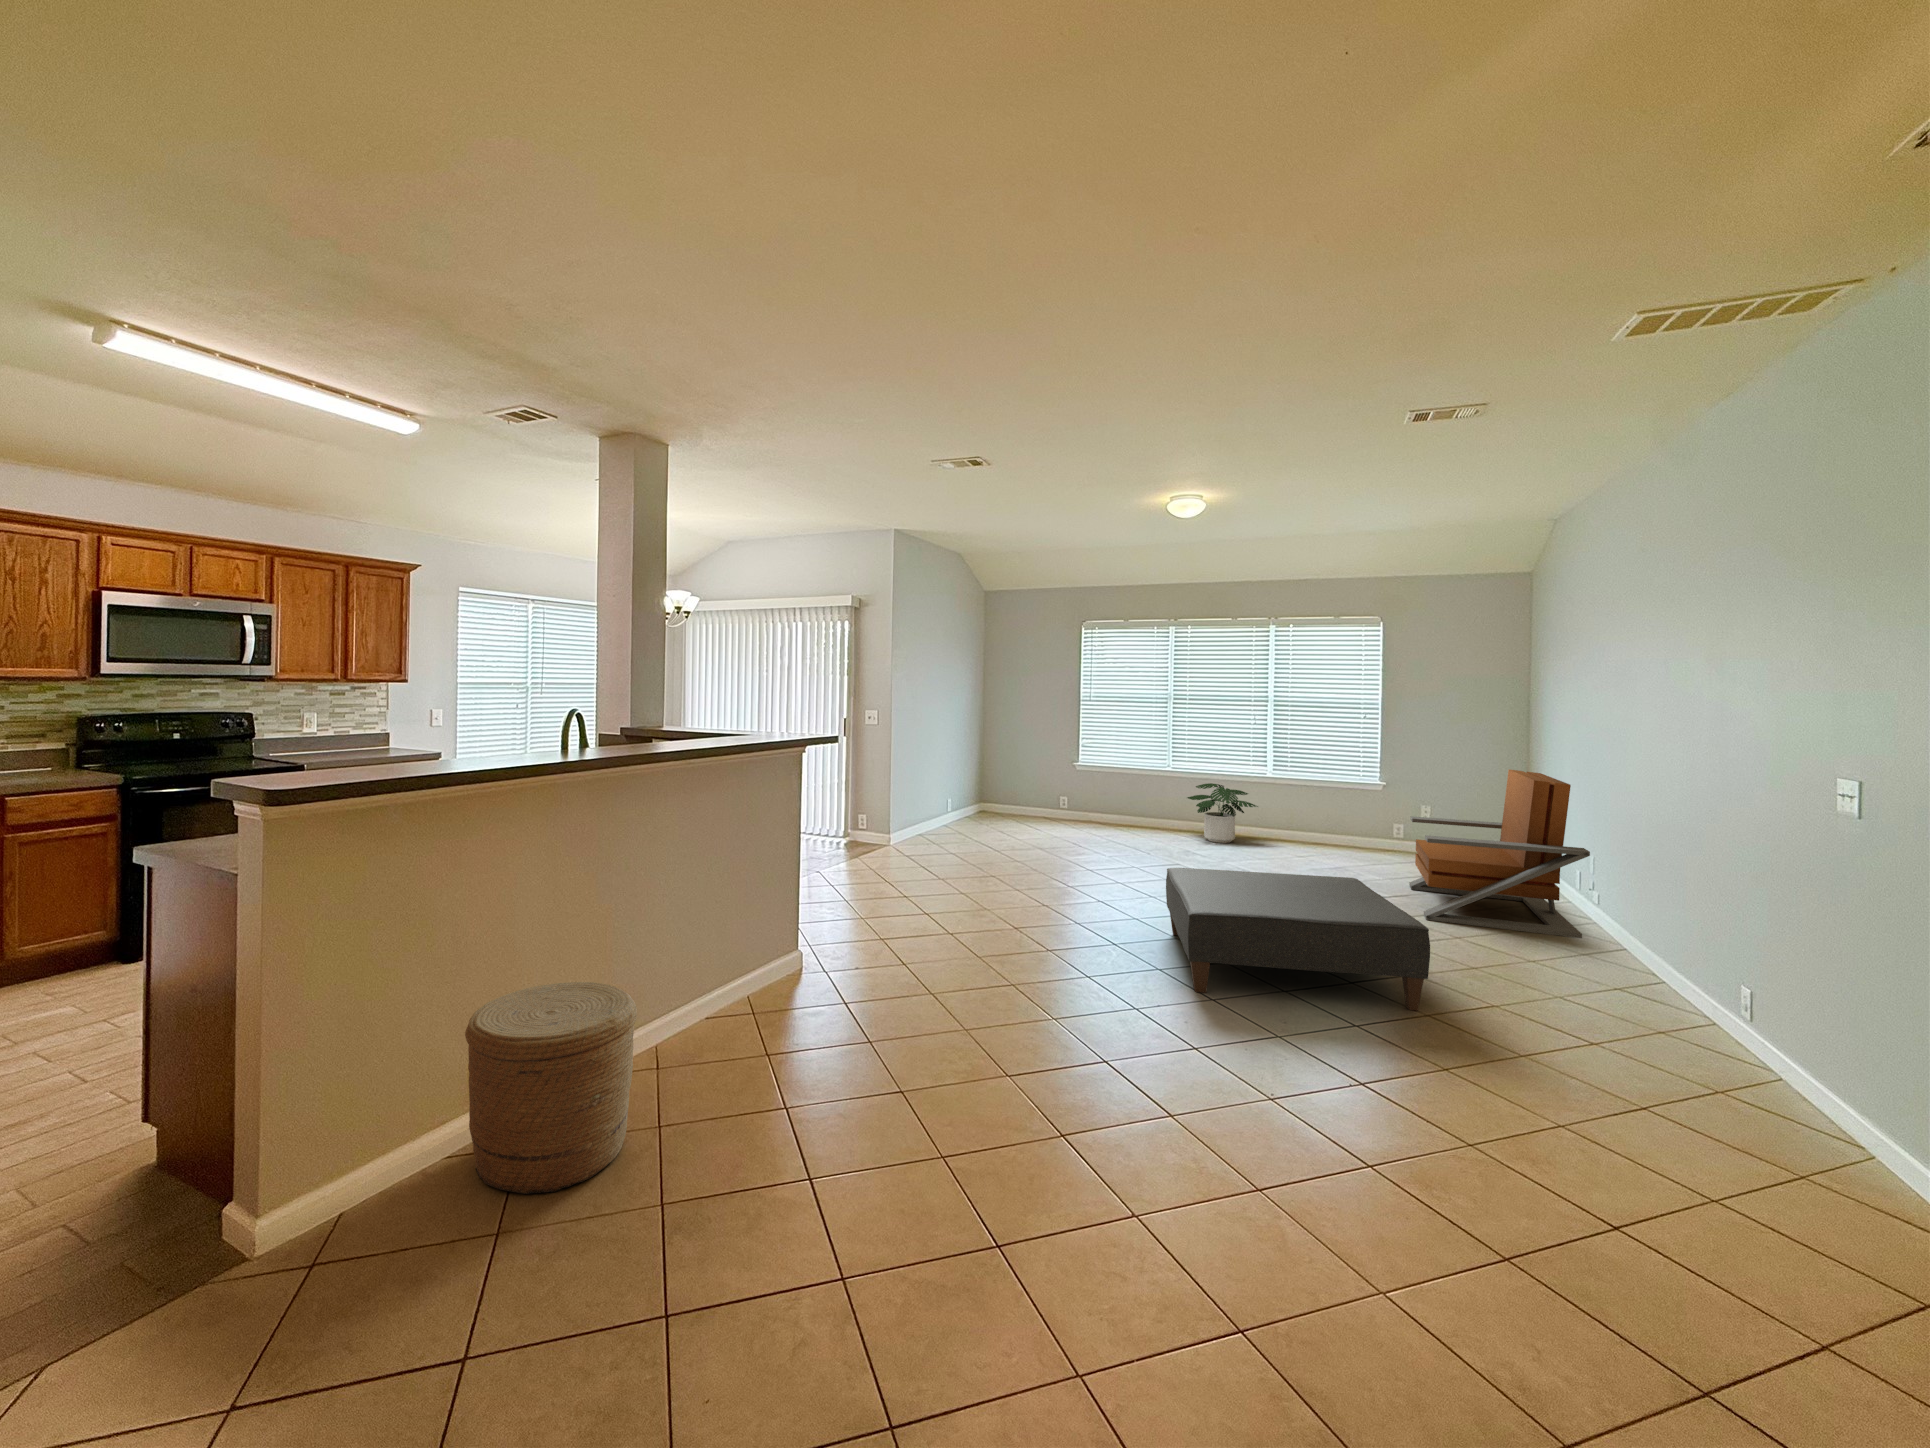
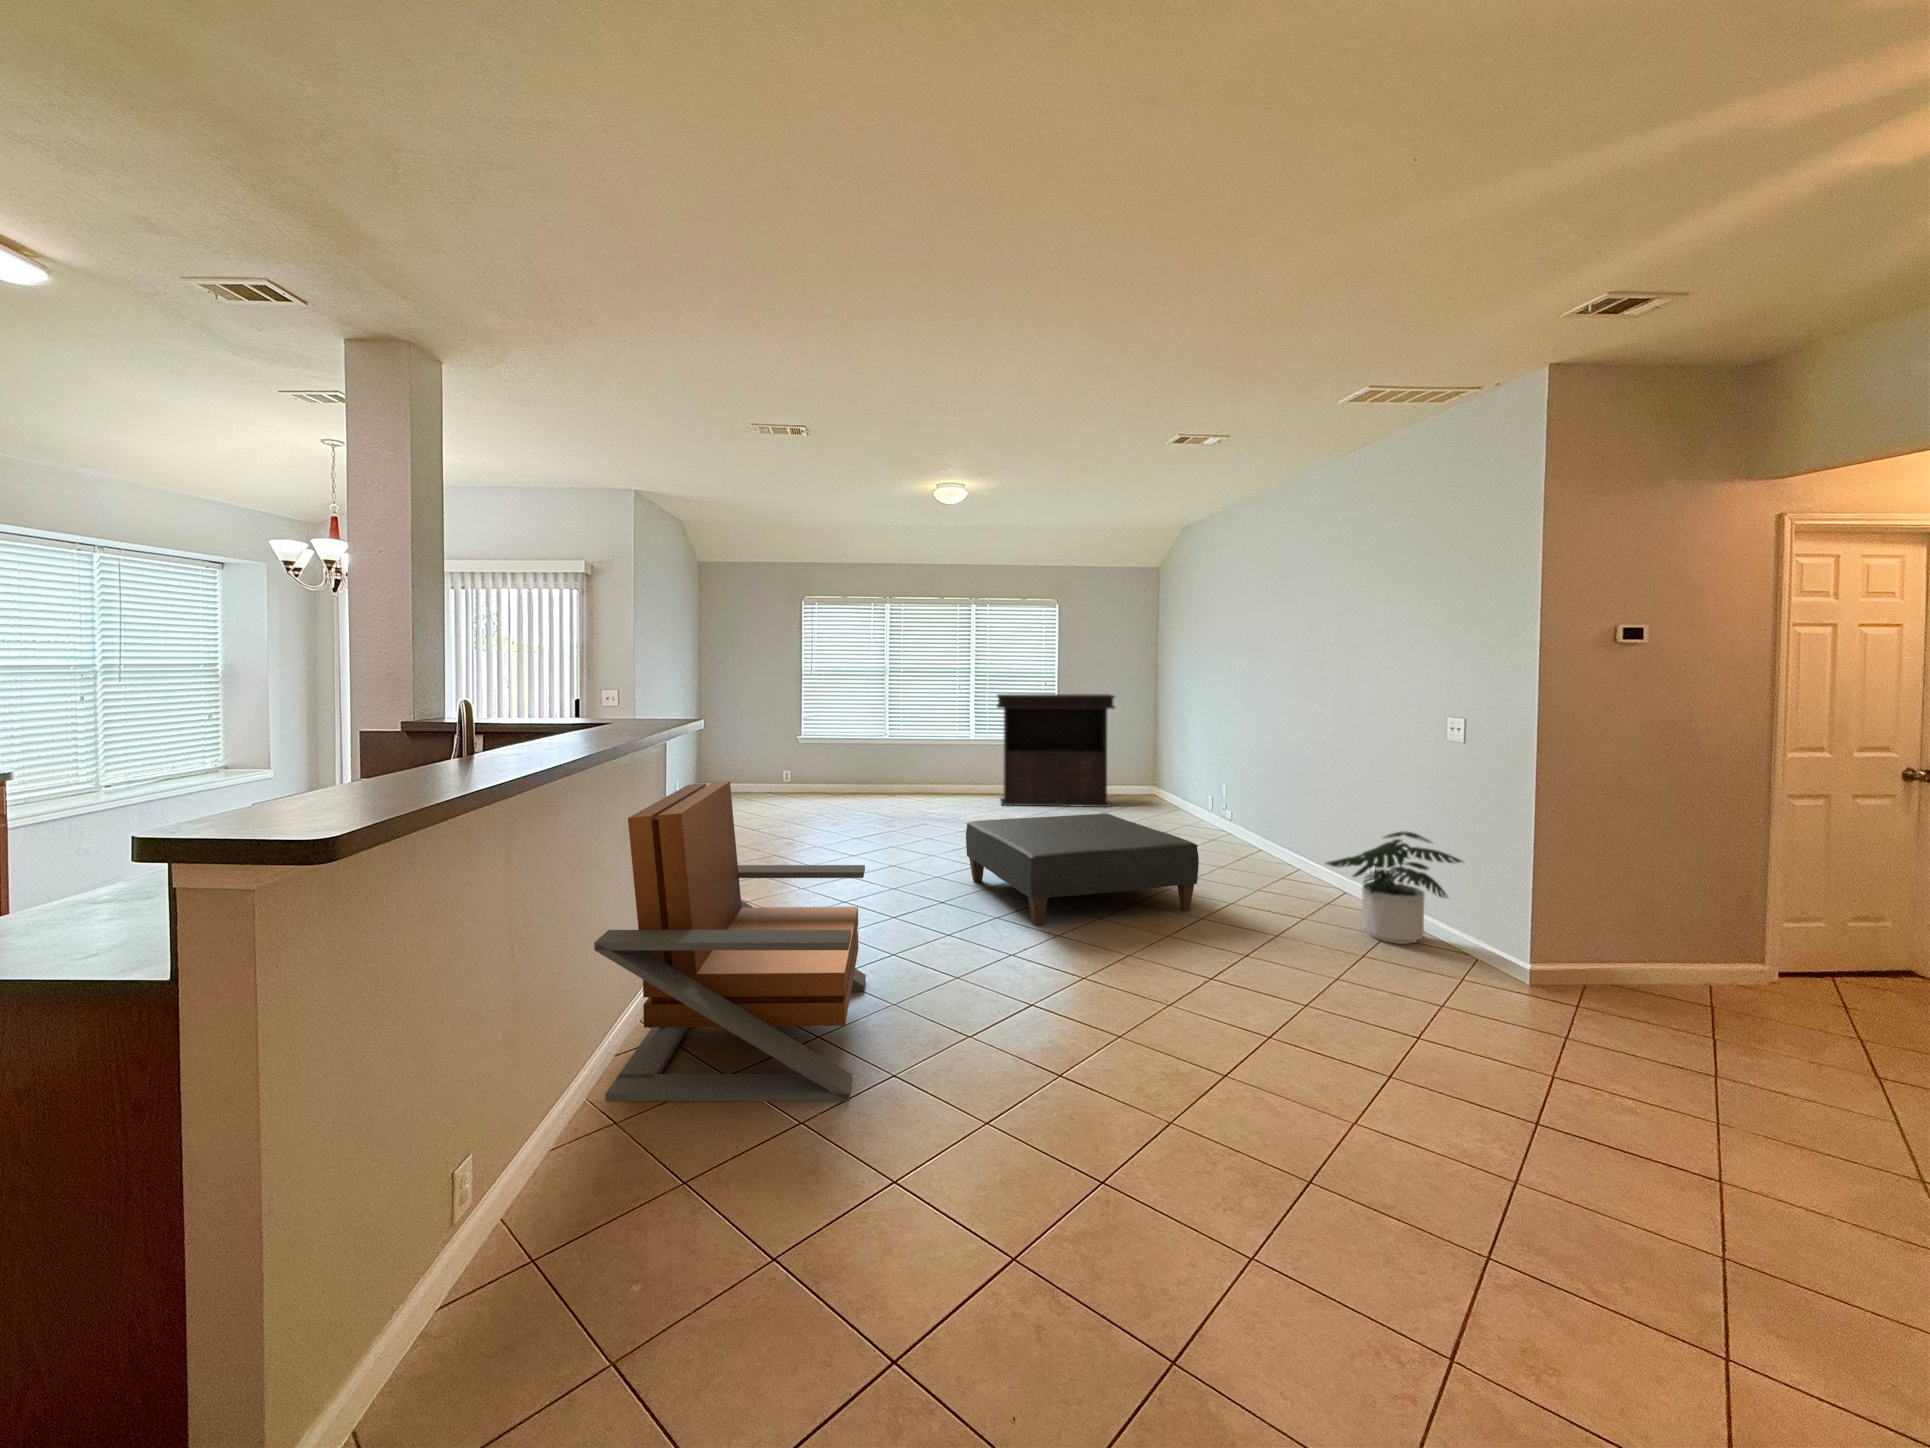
console table: none [1290,727,1450,874] -> present [997,694,1115,807]
lounge chair: present [1409,769,1590,938] -> present [594,781,866,1101]
potted plant: present [1187,783,1258,843] -> present [1326,831,1462,944]
woven basket: present [465,982,637,1194] -> none [446,1025,667,1316]

